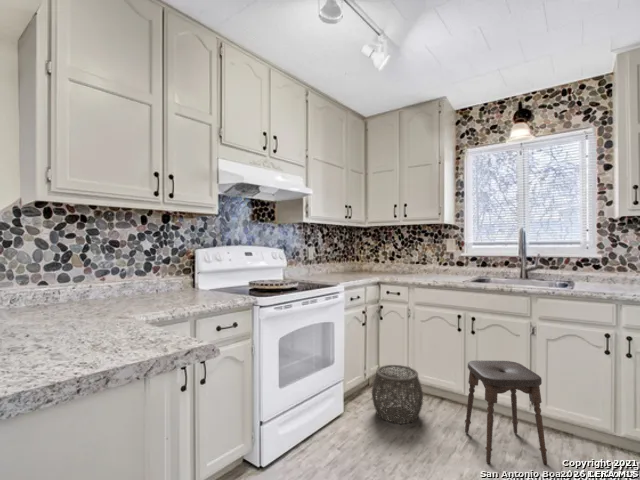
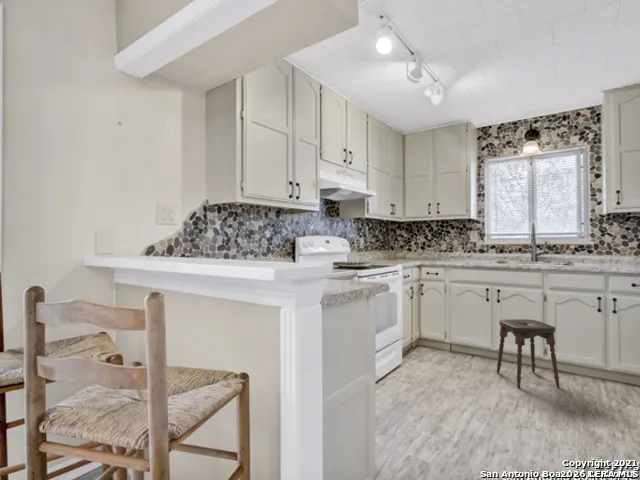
woven basket: present [372,365,423,424] -> none [422,328,463,369]

